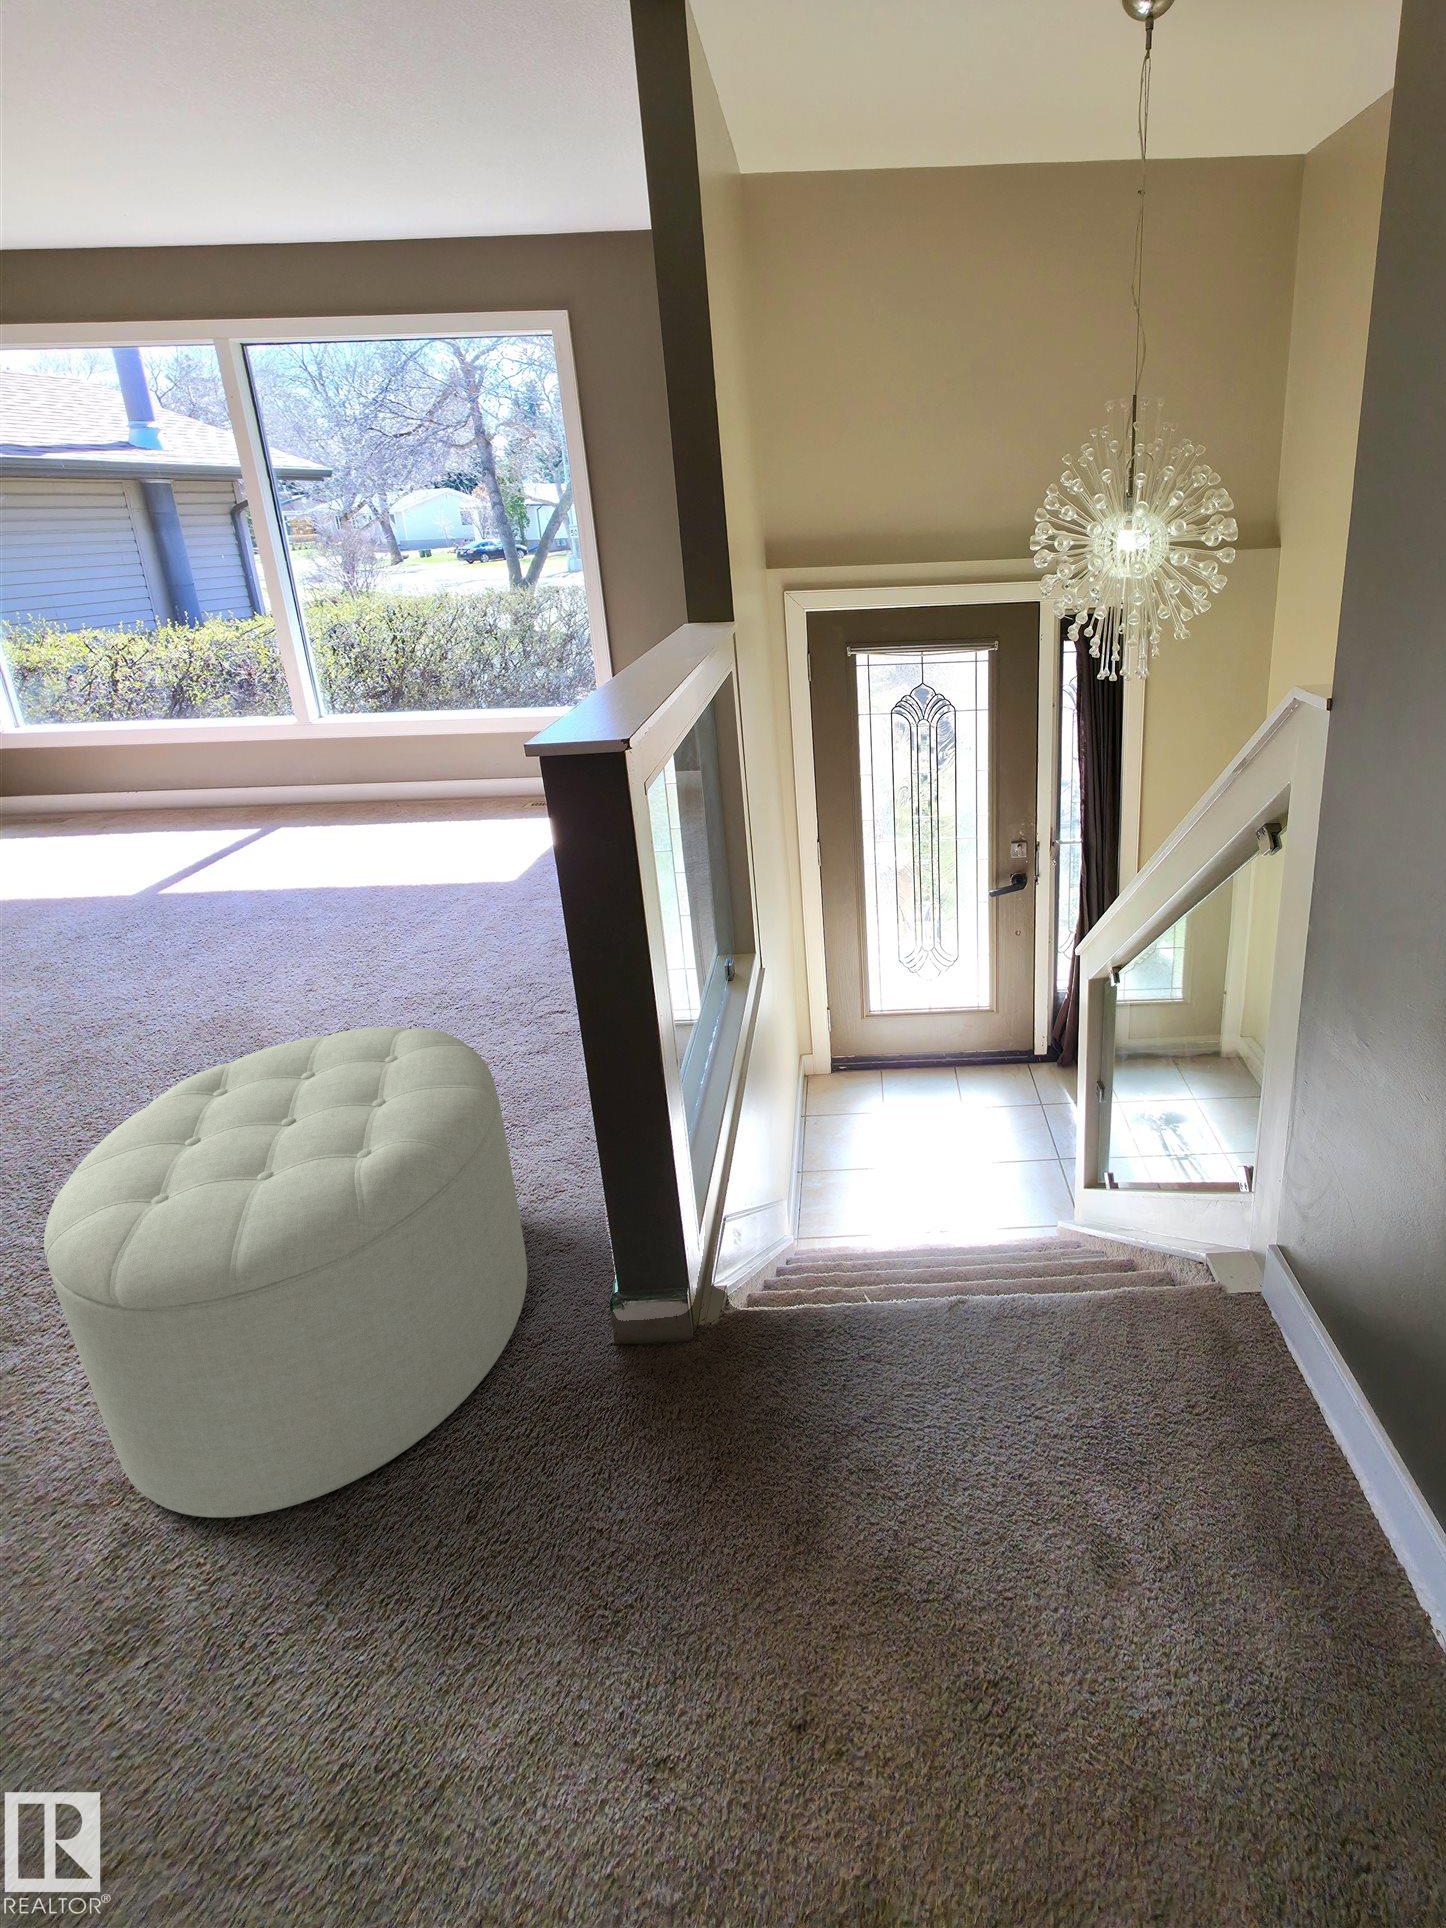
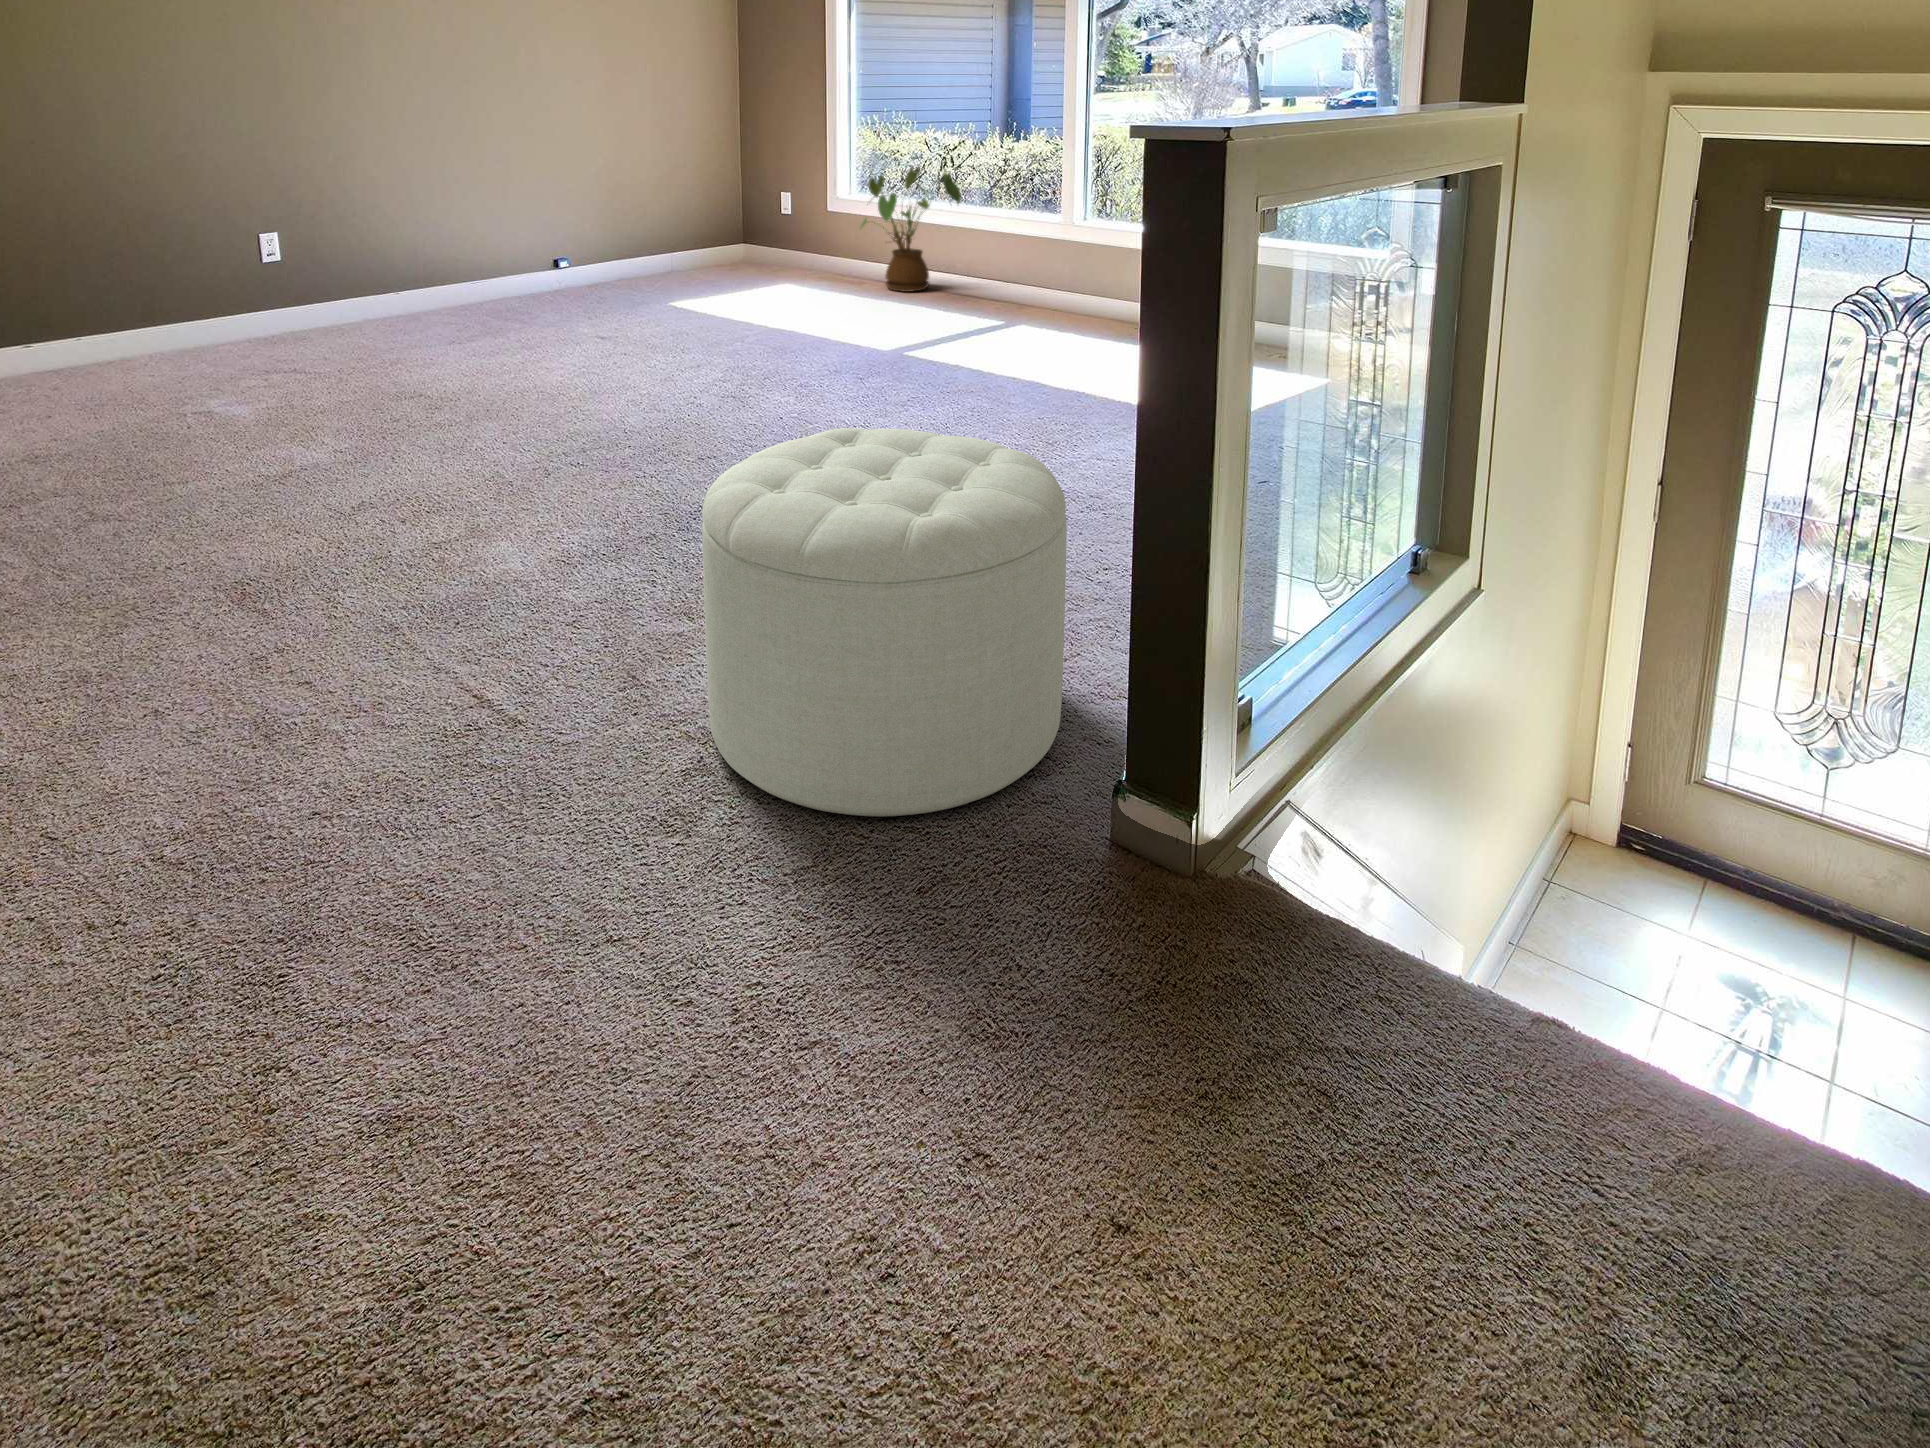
house plant: none [60,698,185,830] -> present [861,167,961,292]

